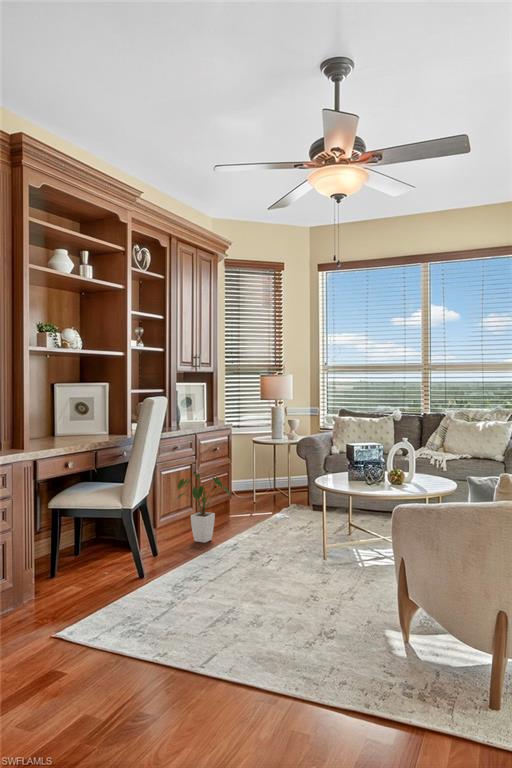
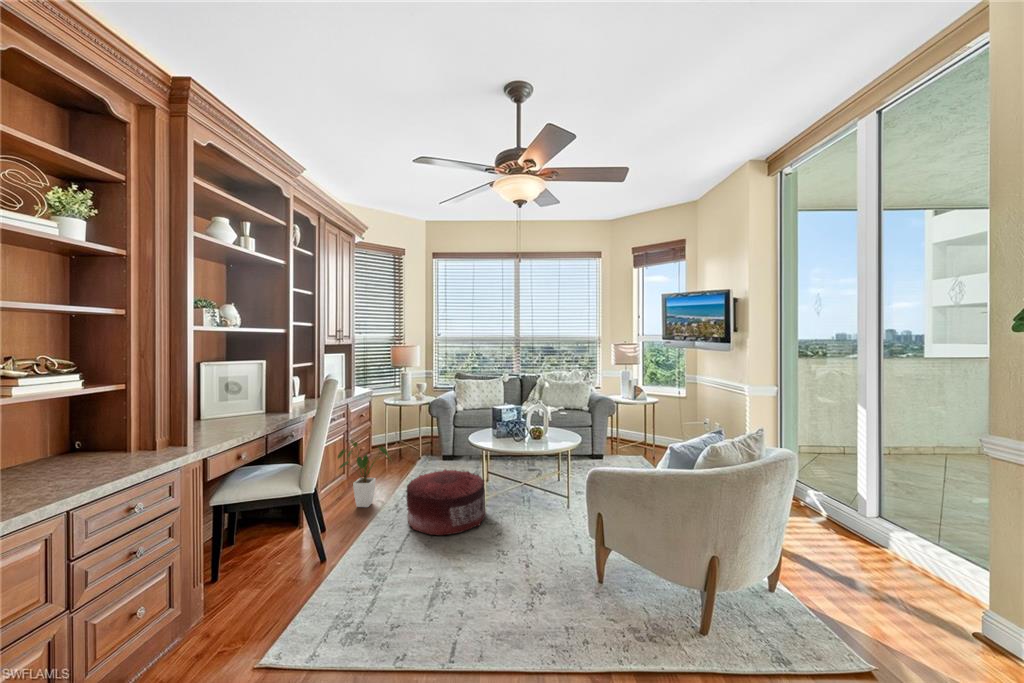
pouf: none [231,509,322,575] -> present [406,469,486,535]

